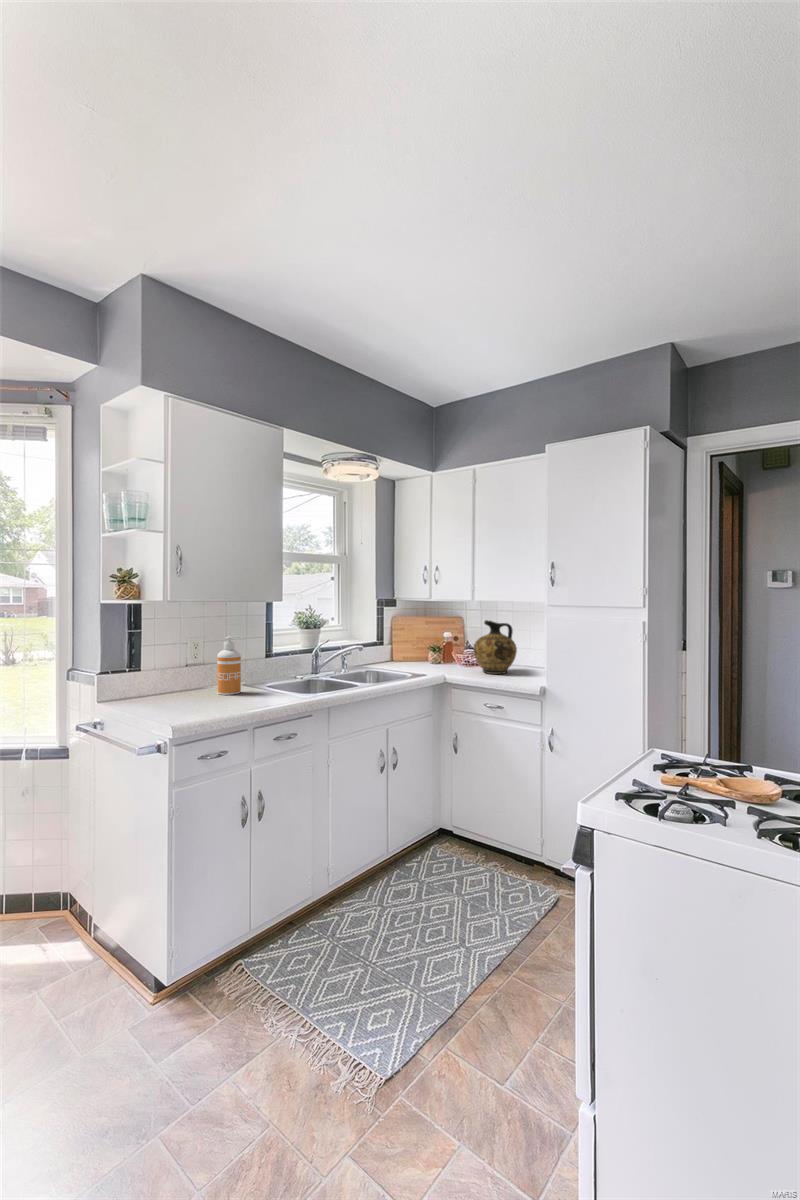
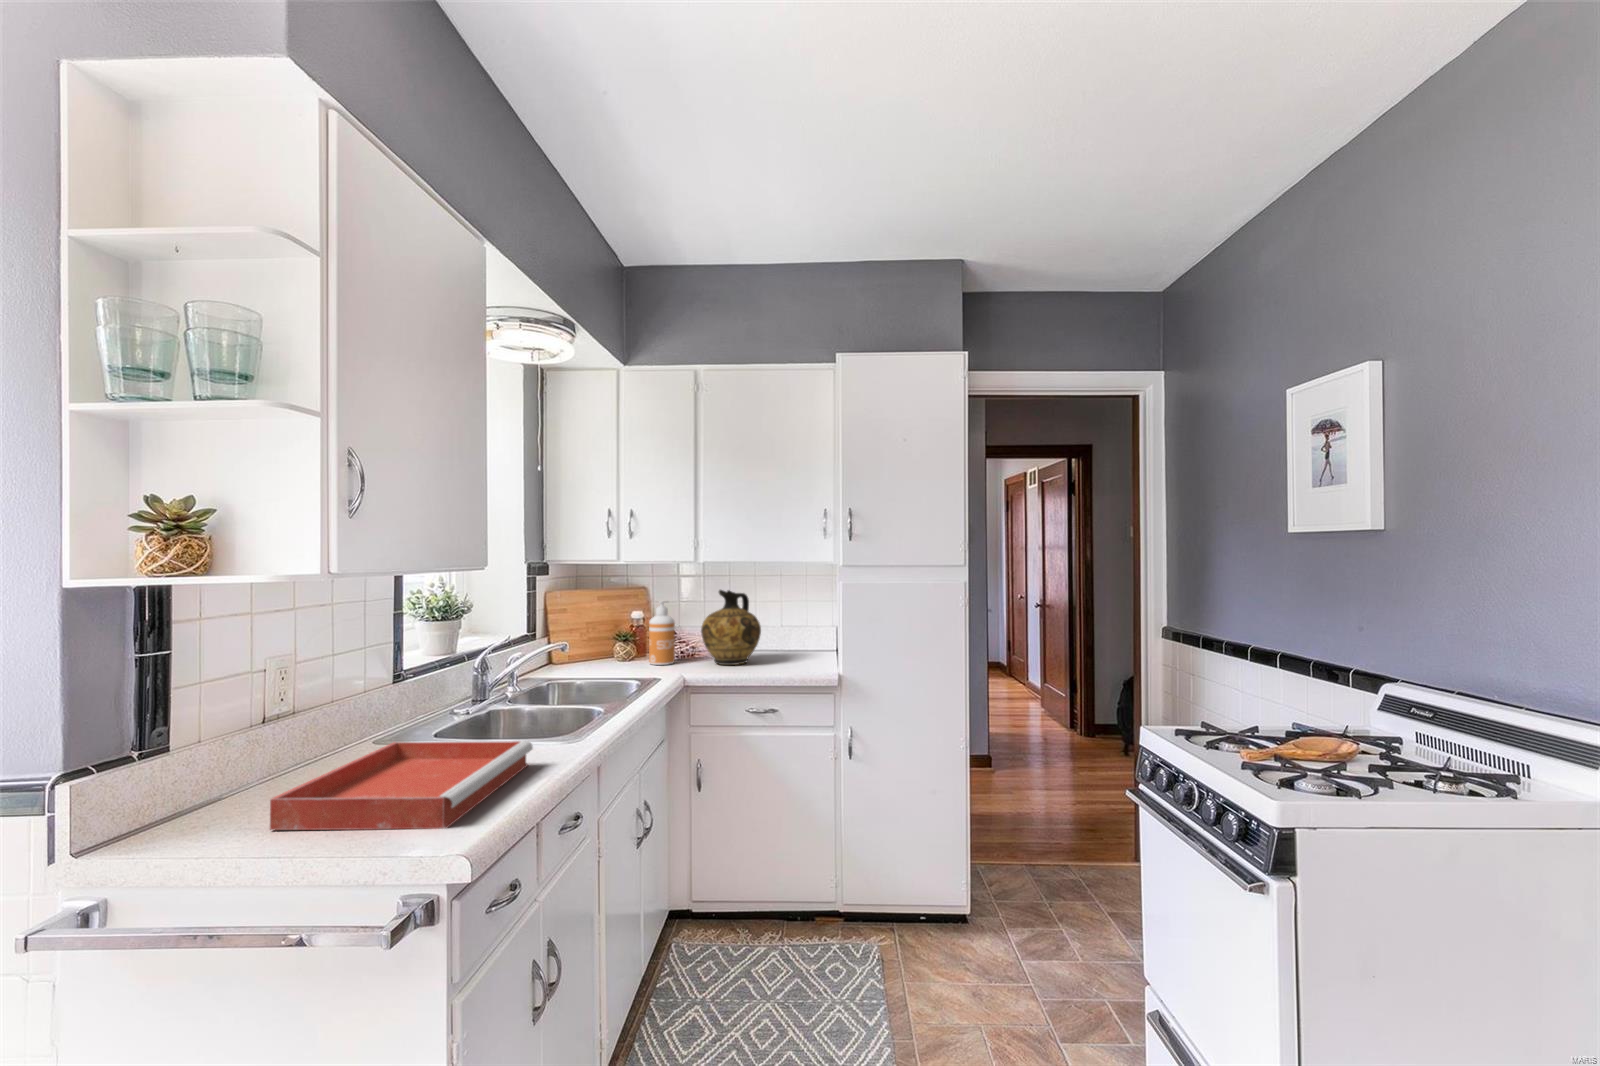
soap dispenser: present [217,637,241,695] -> present [649,601,675,665]
tray: none [141,686,264,721] -> present [270,741,533,830]

